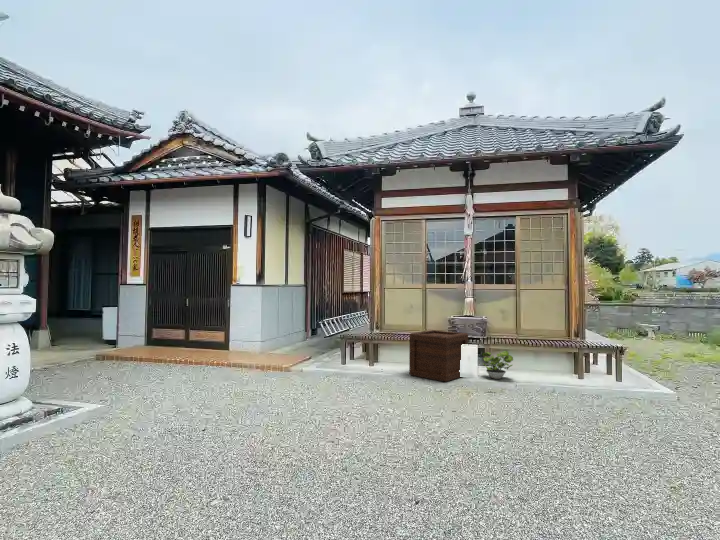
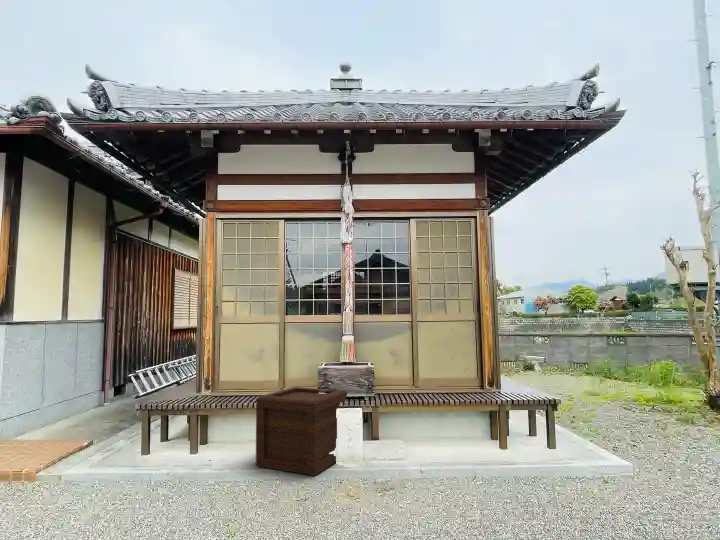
potted plant: present [482,351,513,379] -> none [368,415,414,459]

